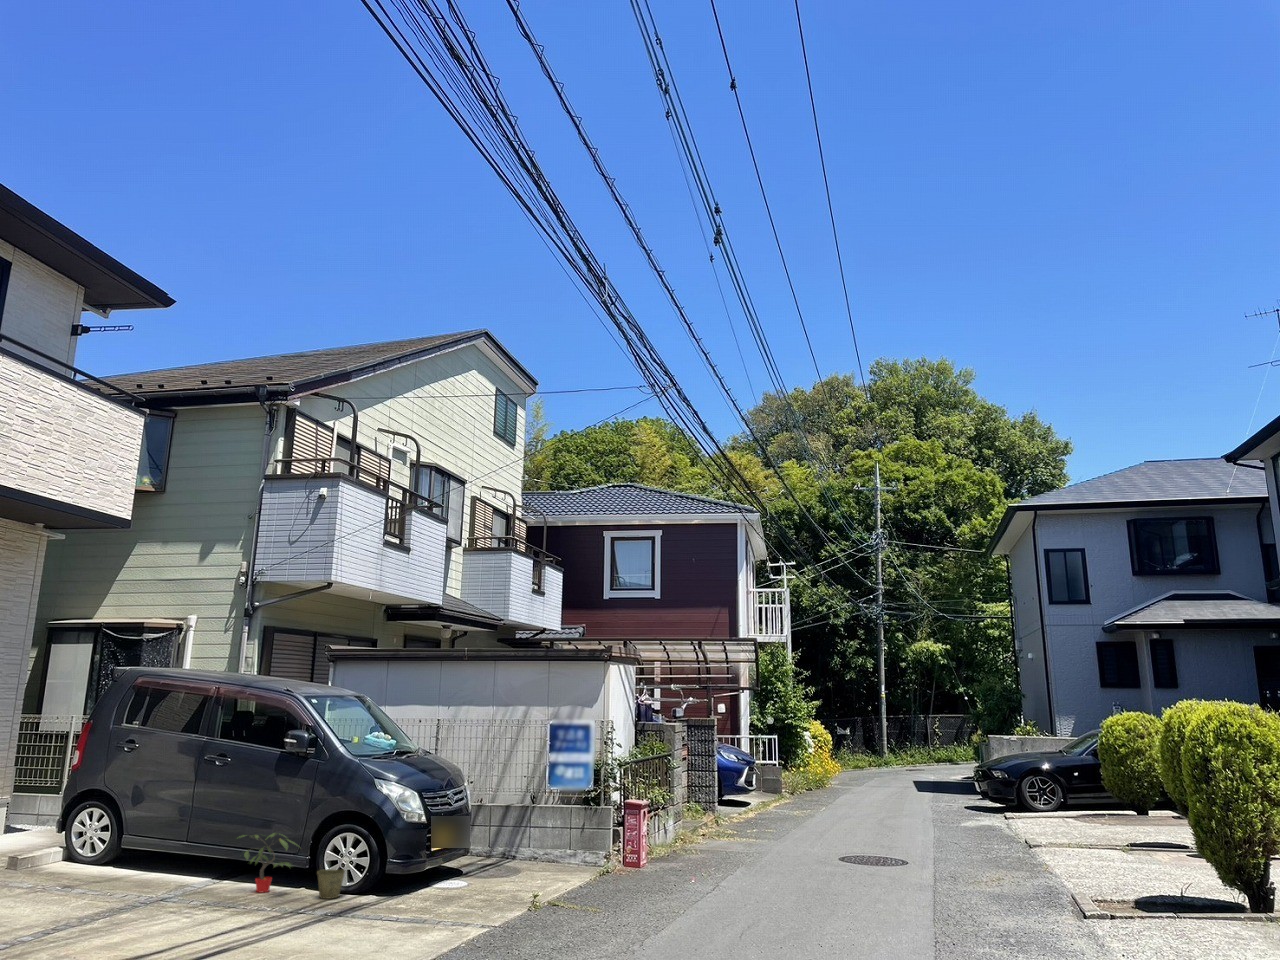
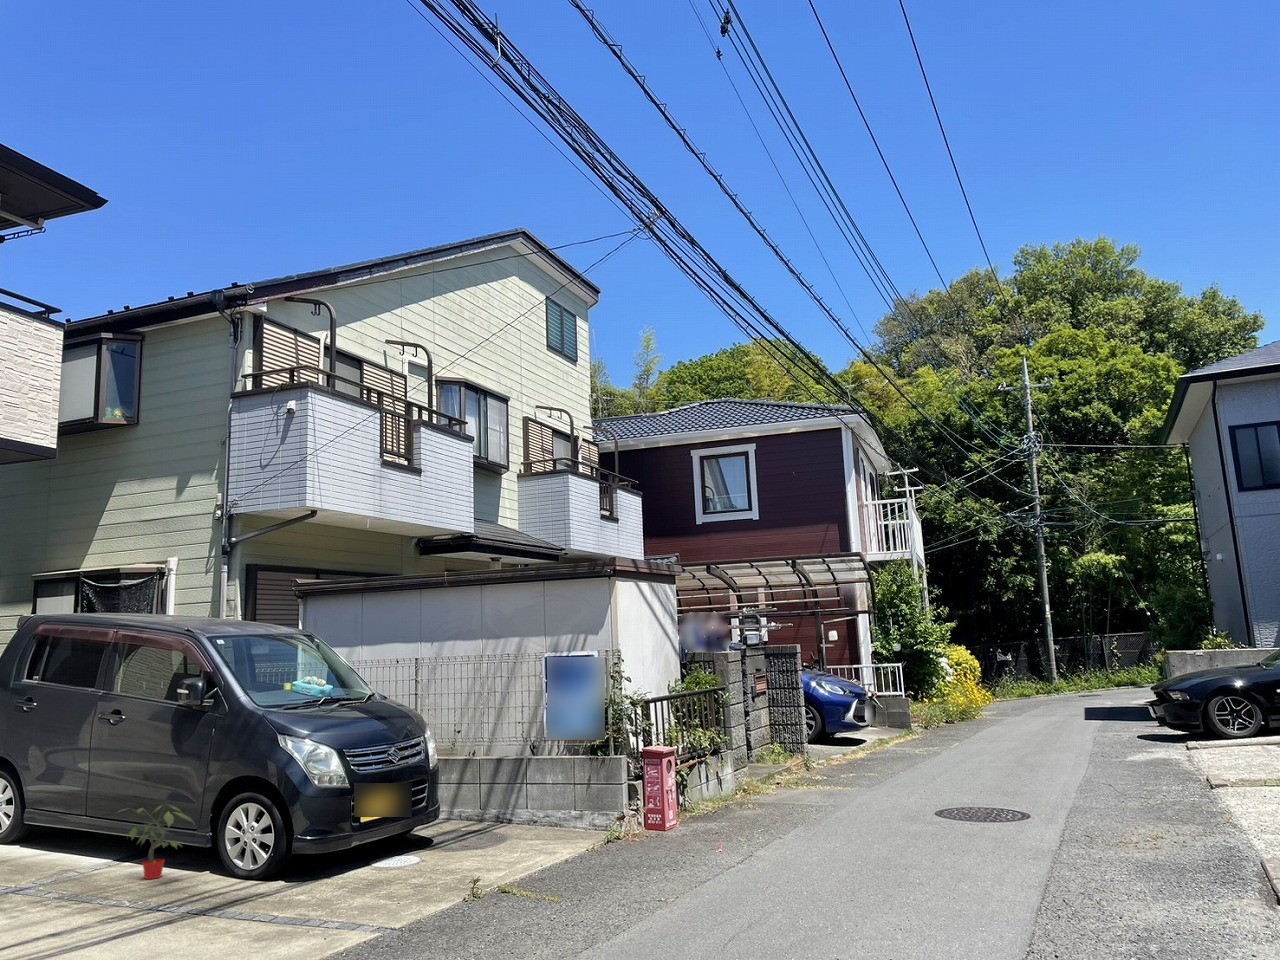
bucket: present [317,870,345,899] -> none [205,829,244,887]

